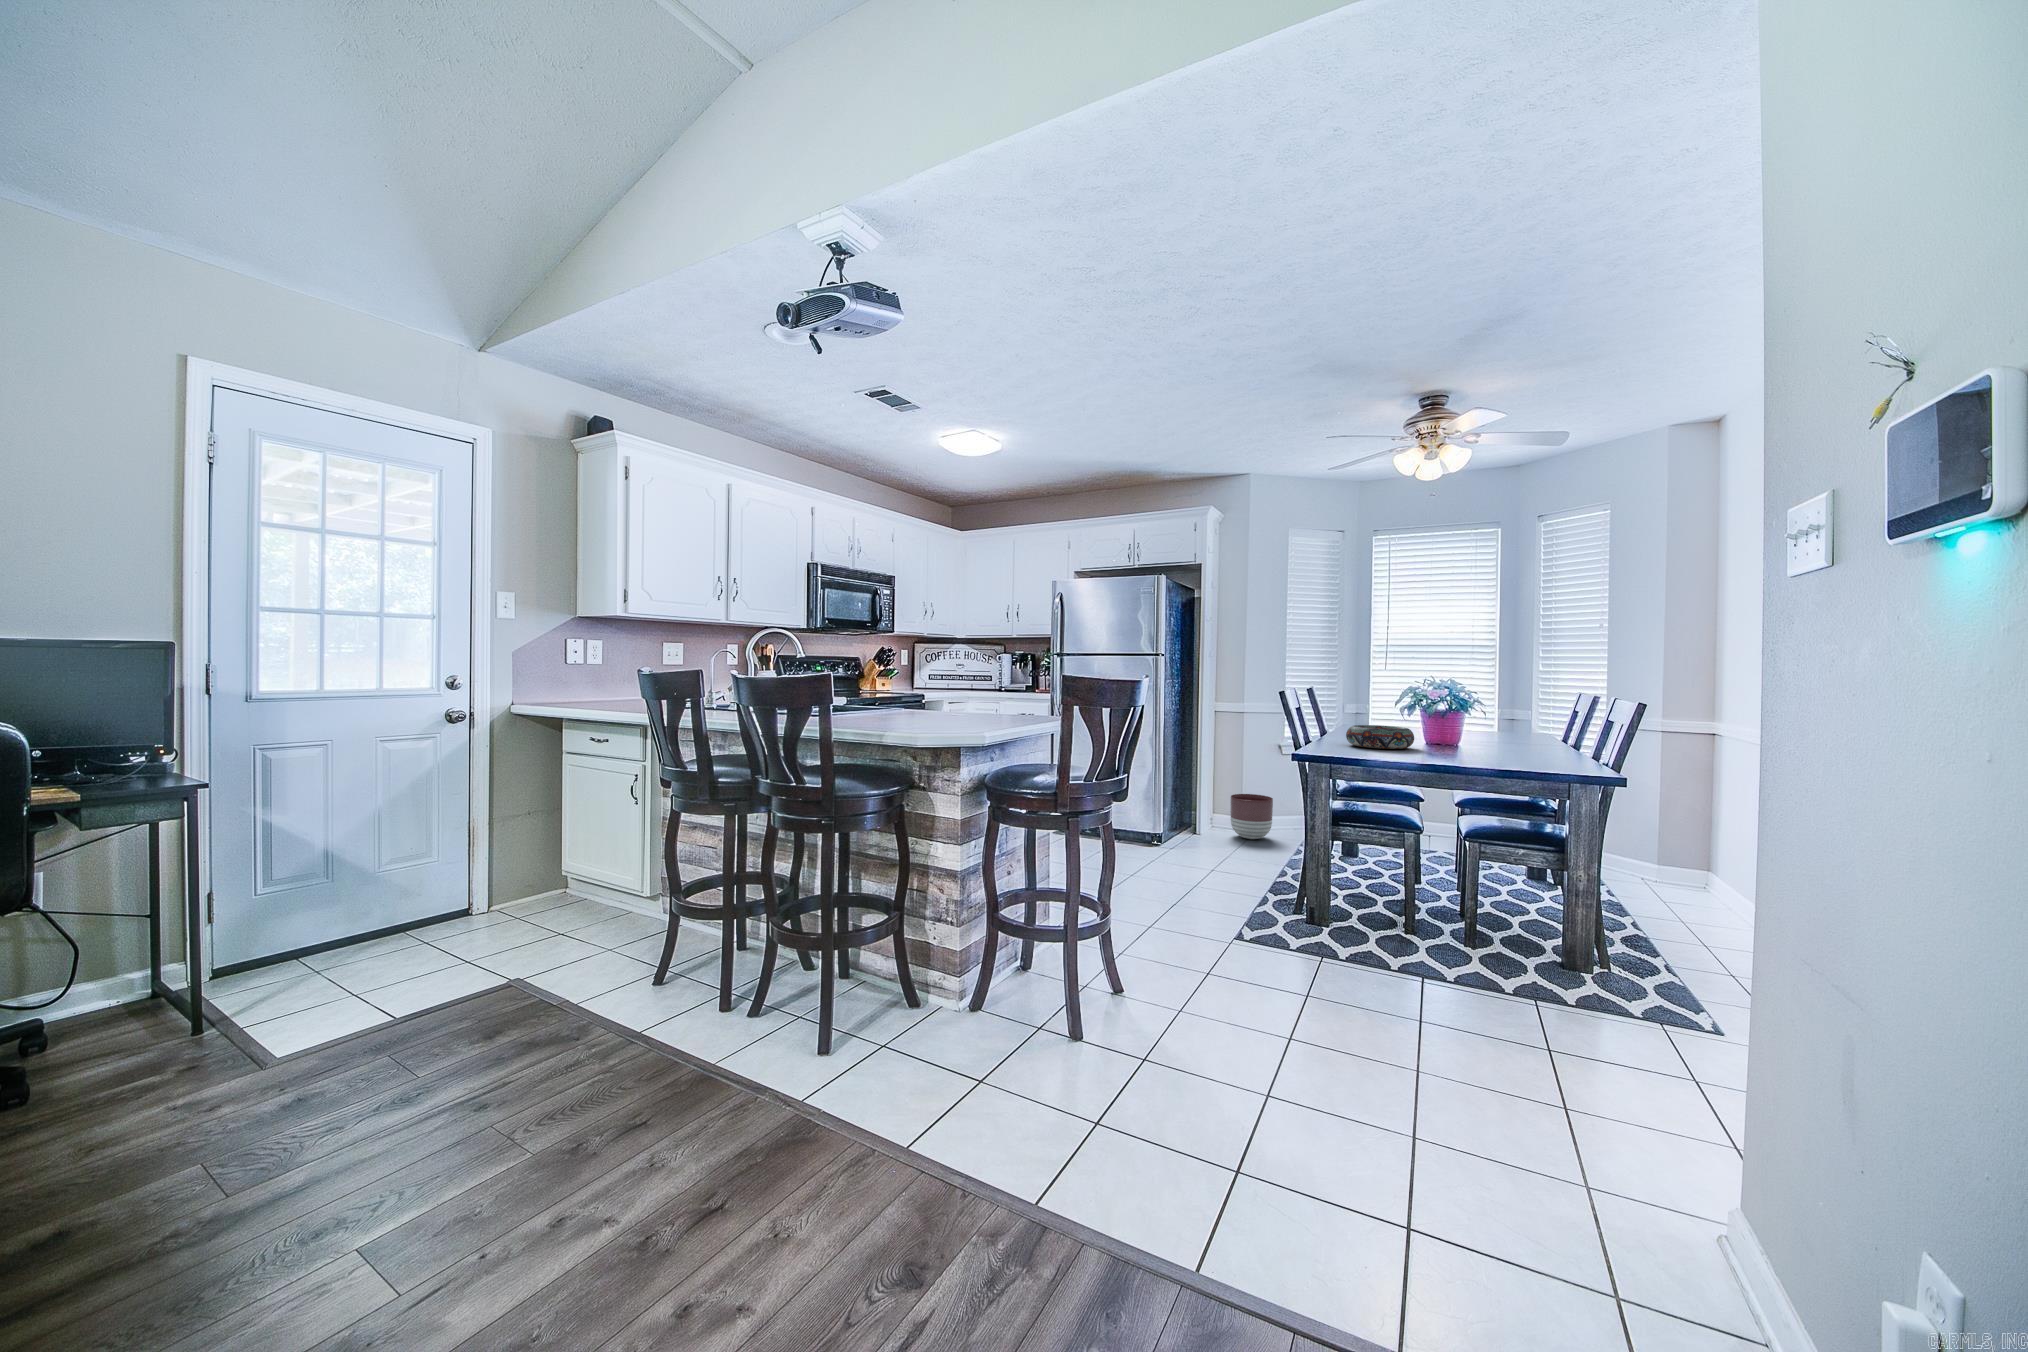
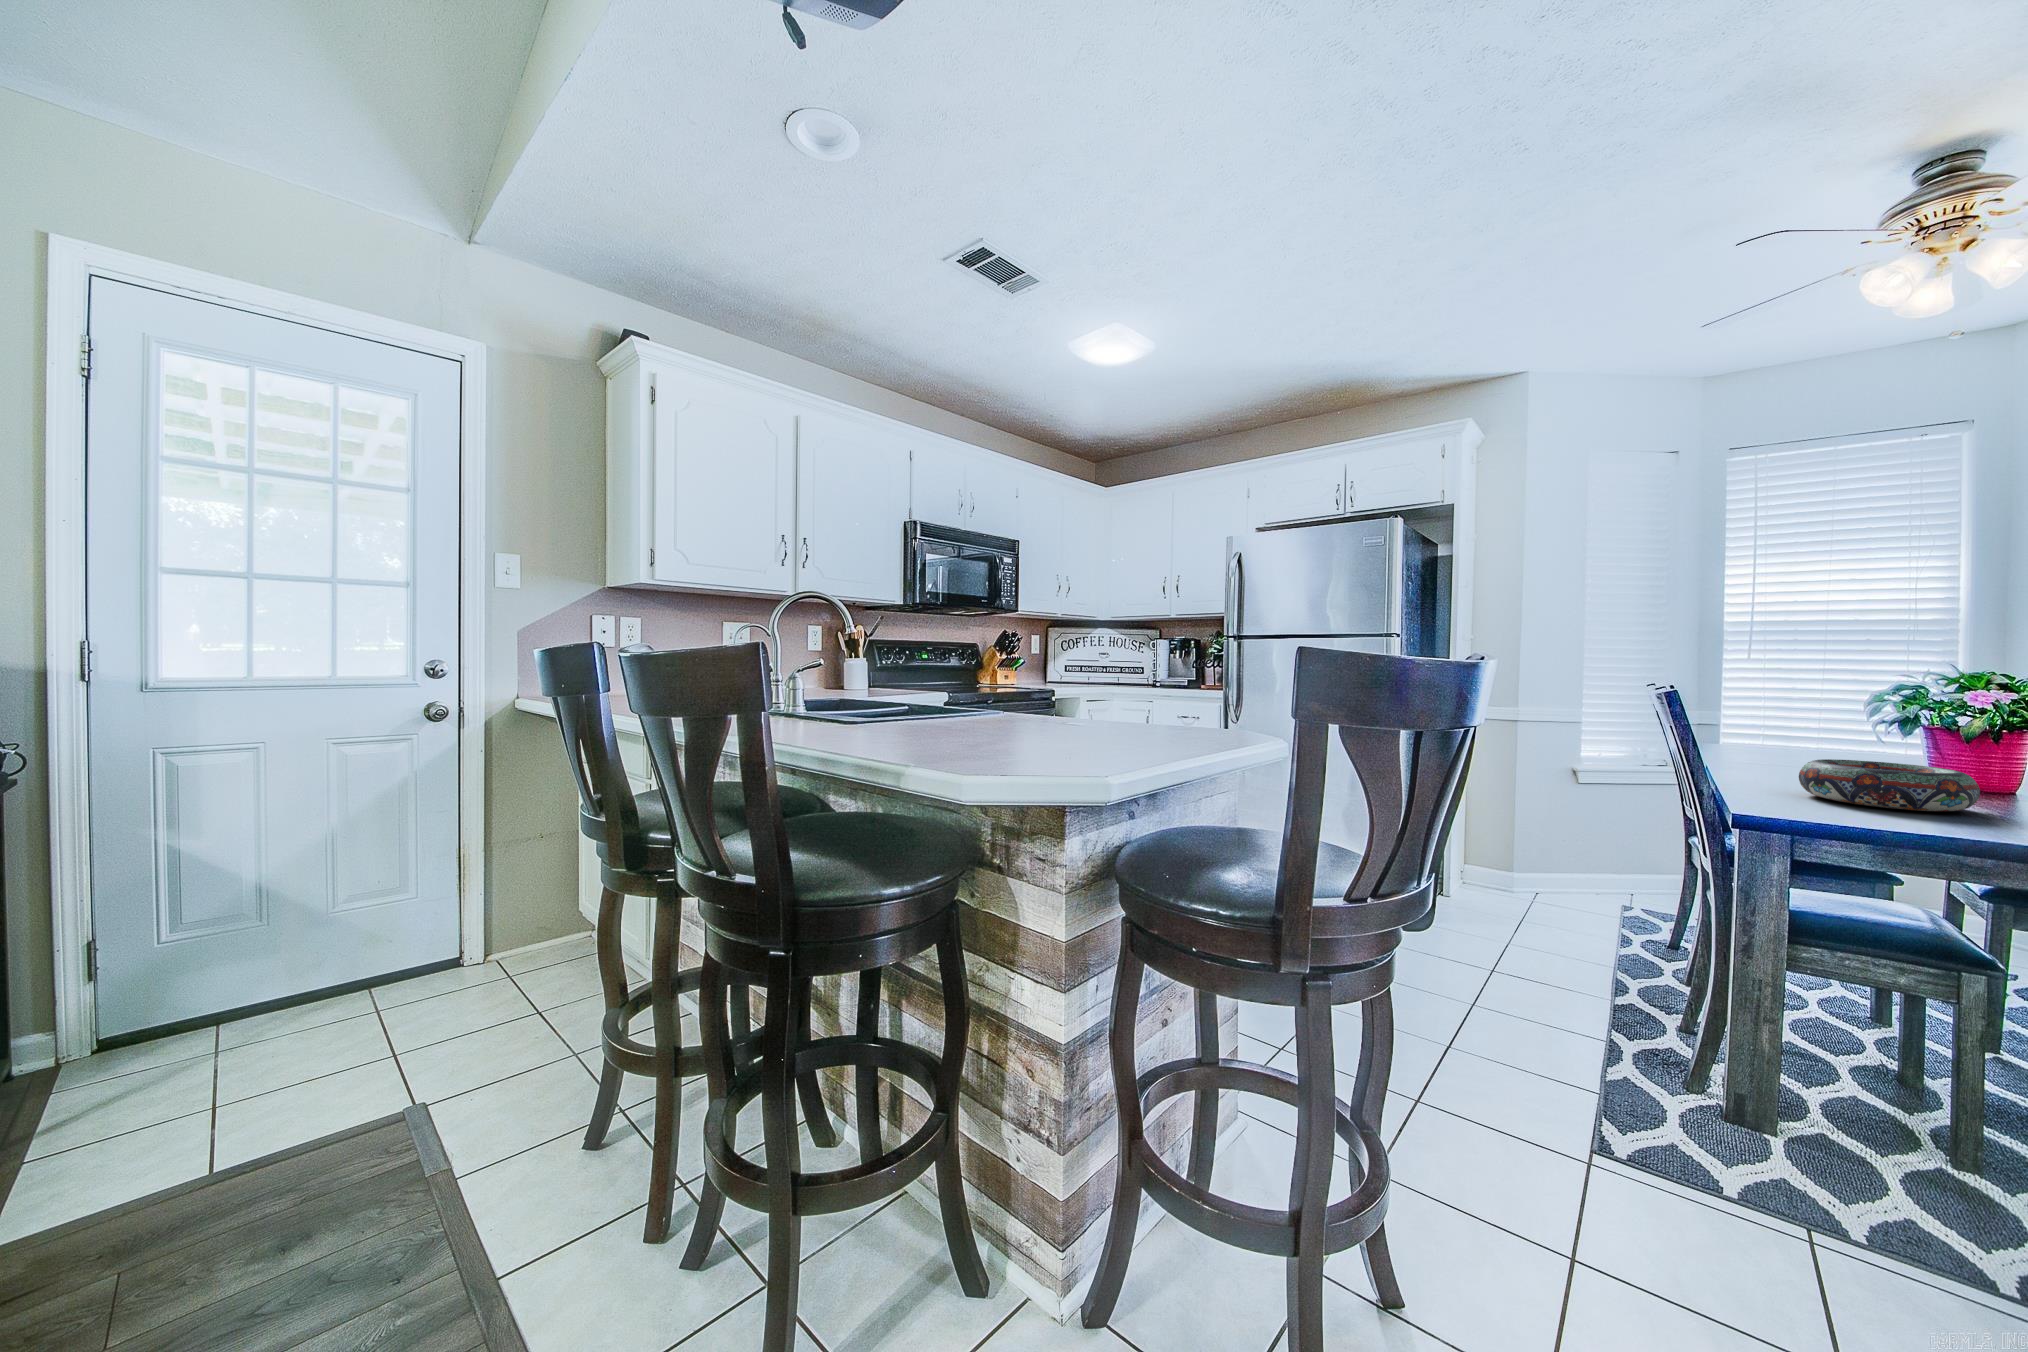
planter: present [1230,794,1273,839] -> none [1498,841,1571,911]

